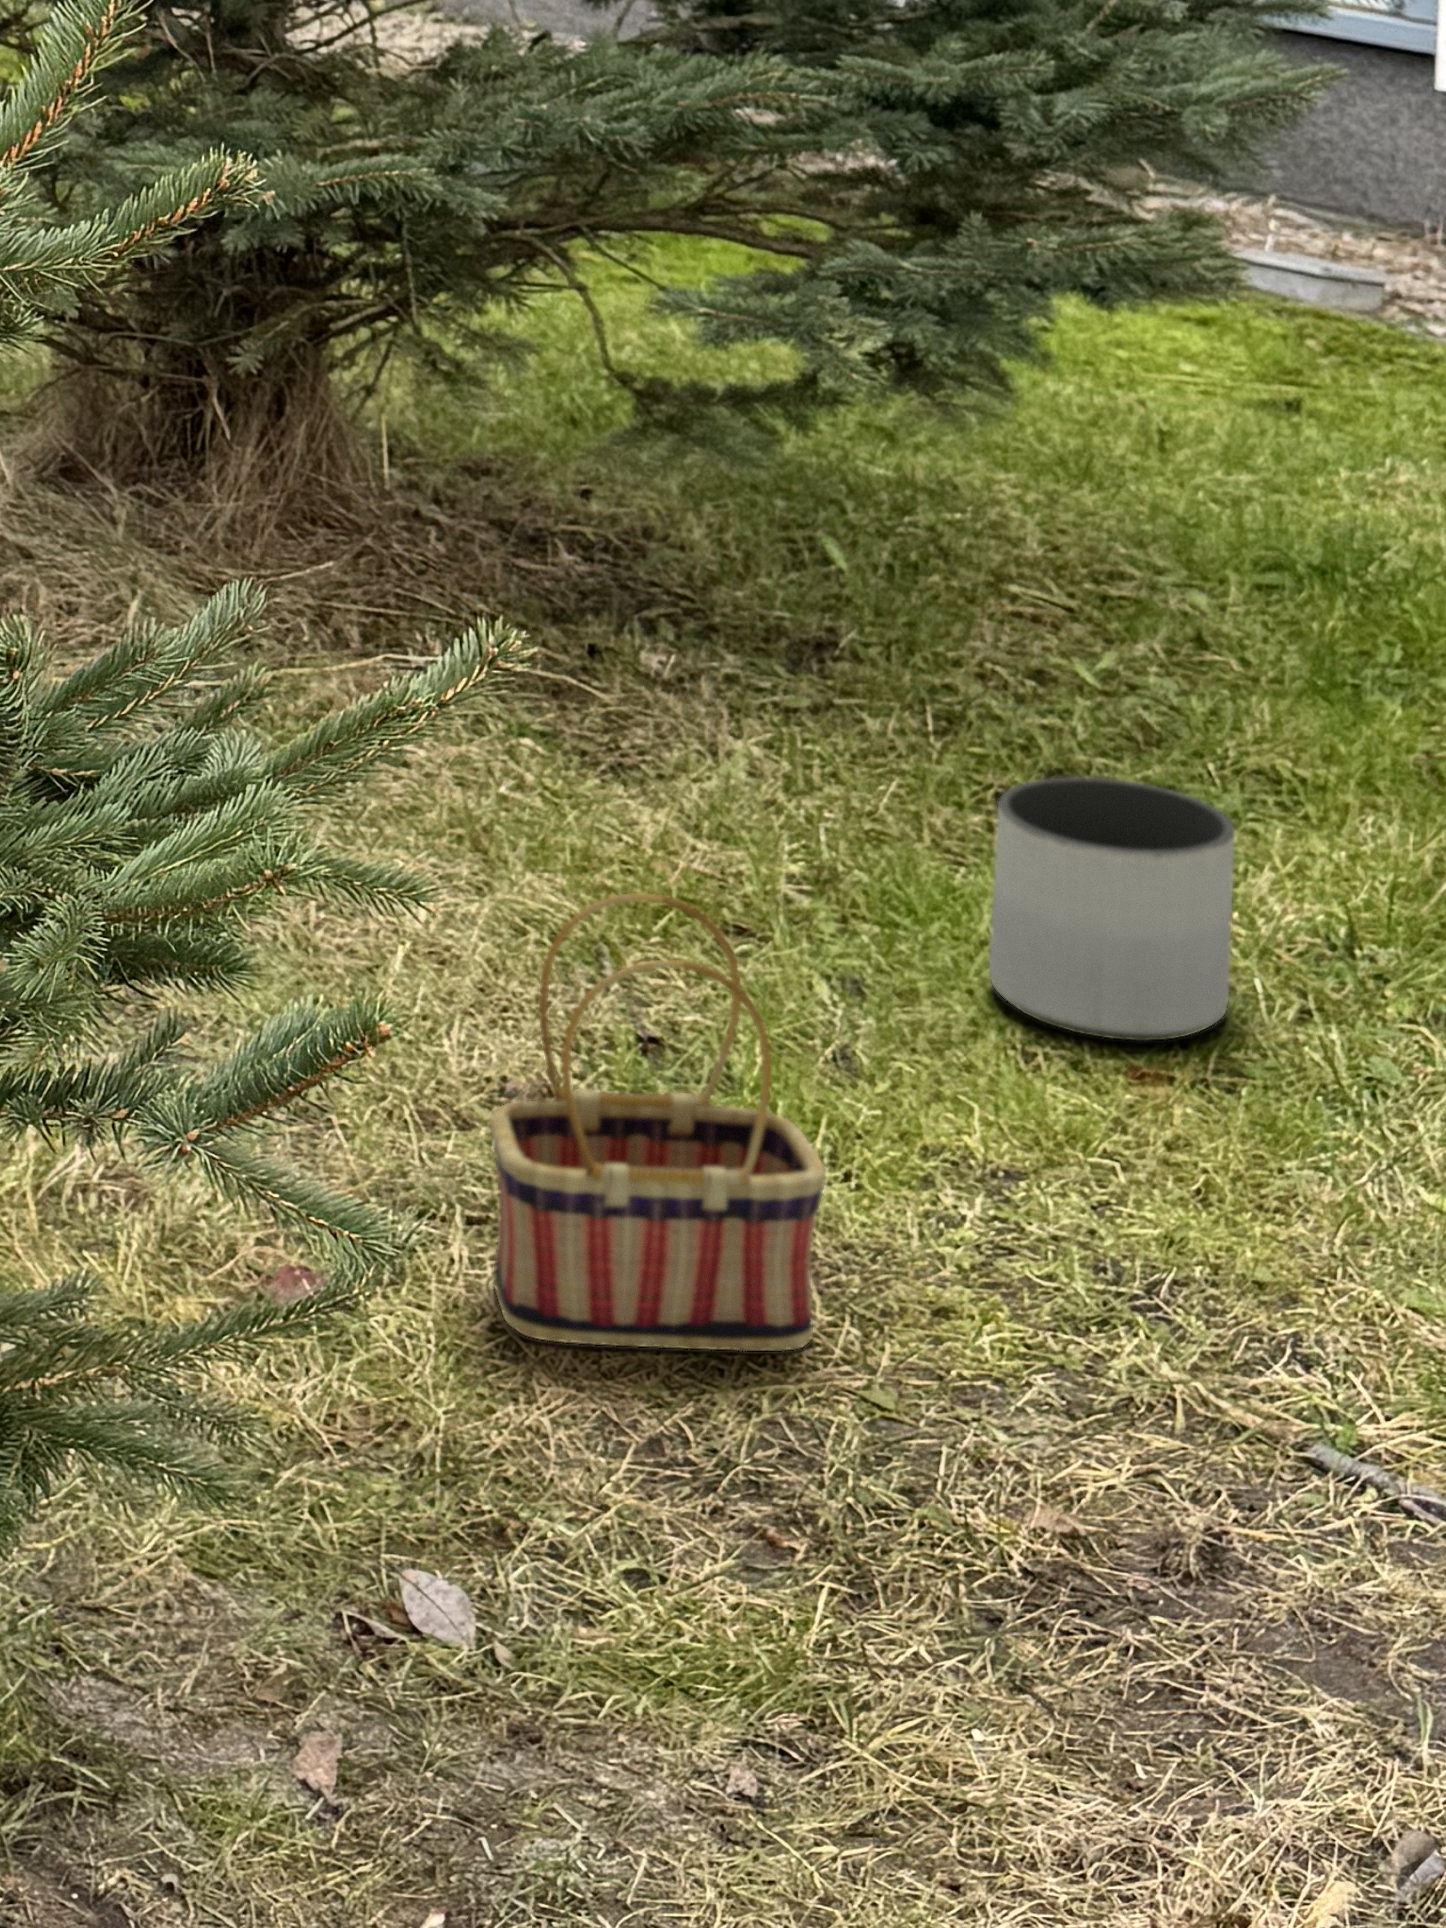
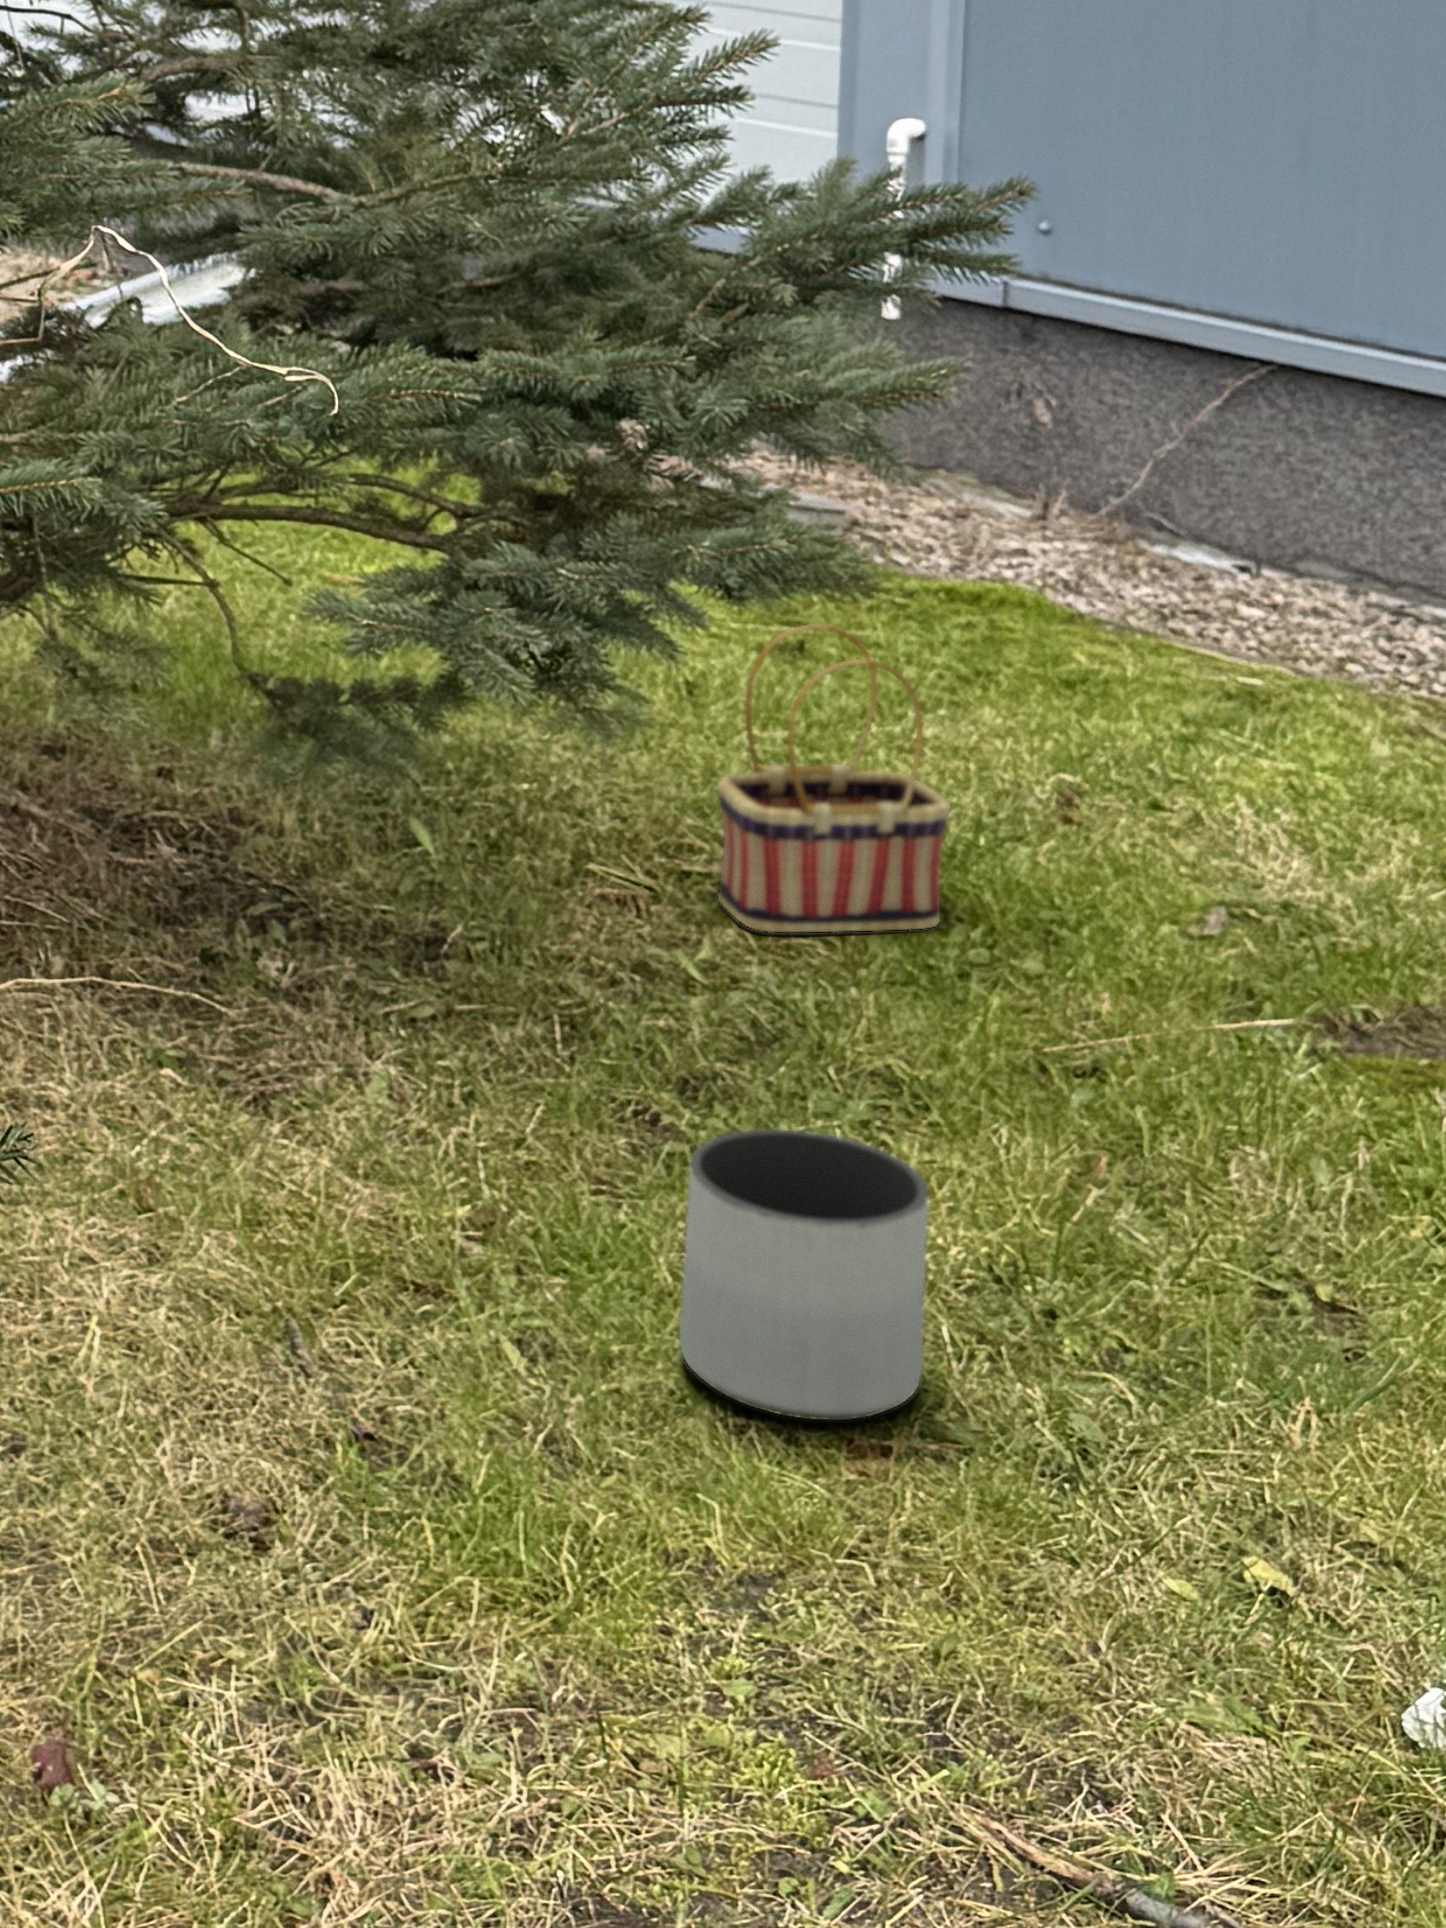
basket: present [490,893,826,1351] -> present [718,624,950,932]

